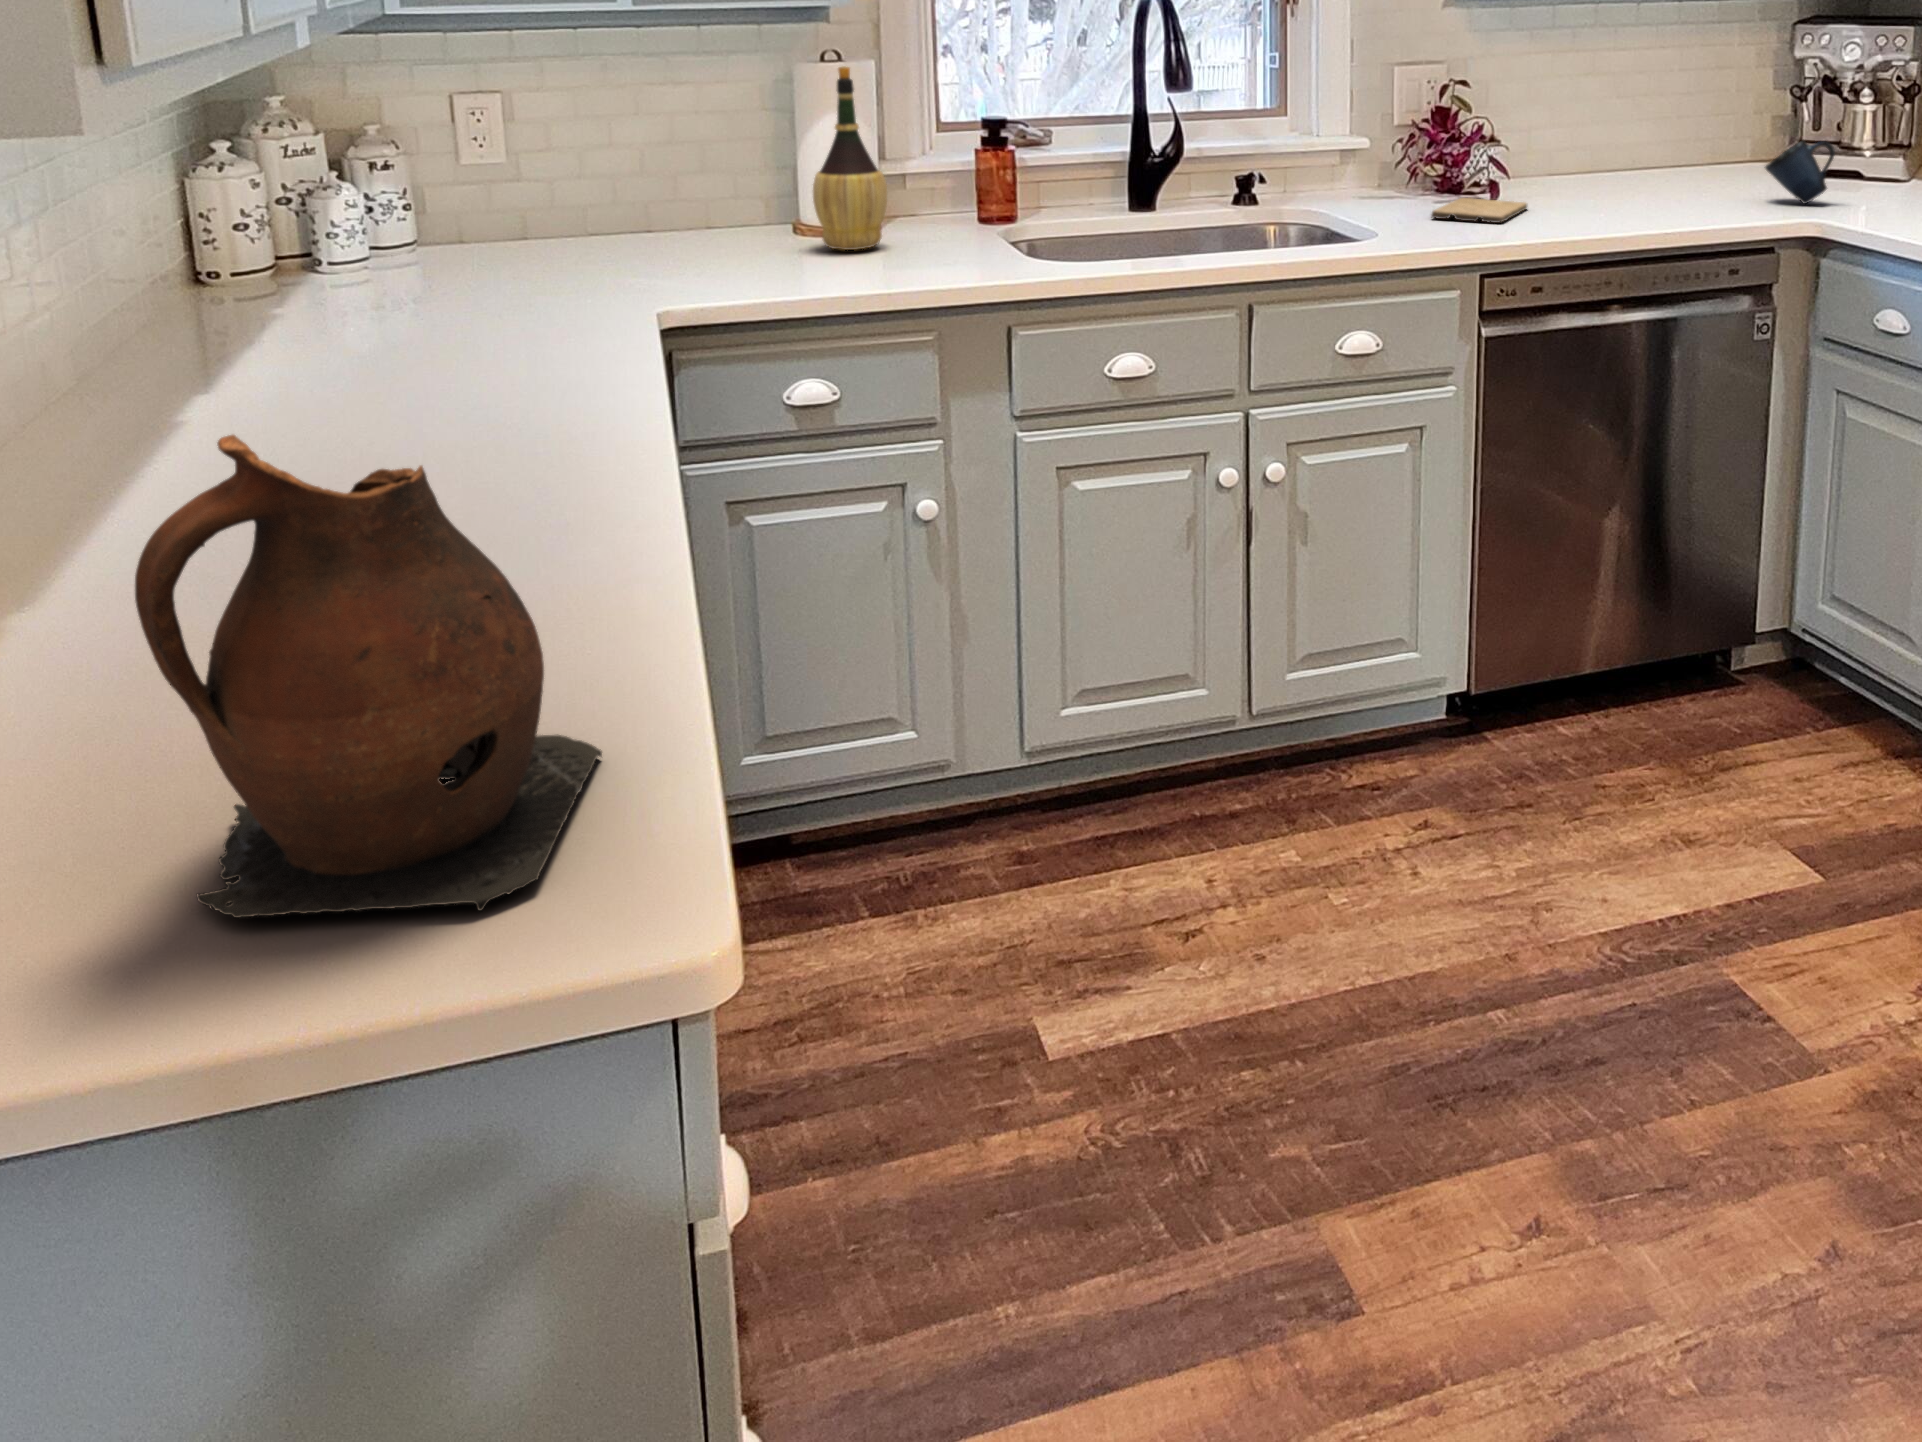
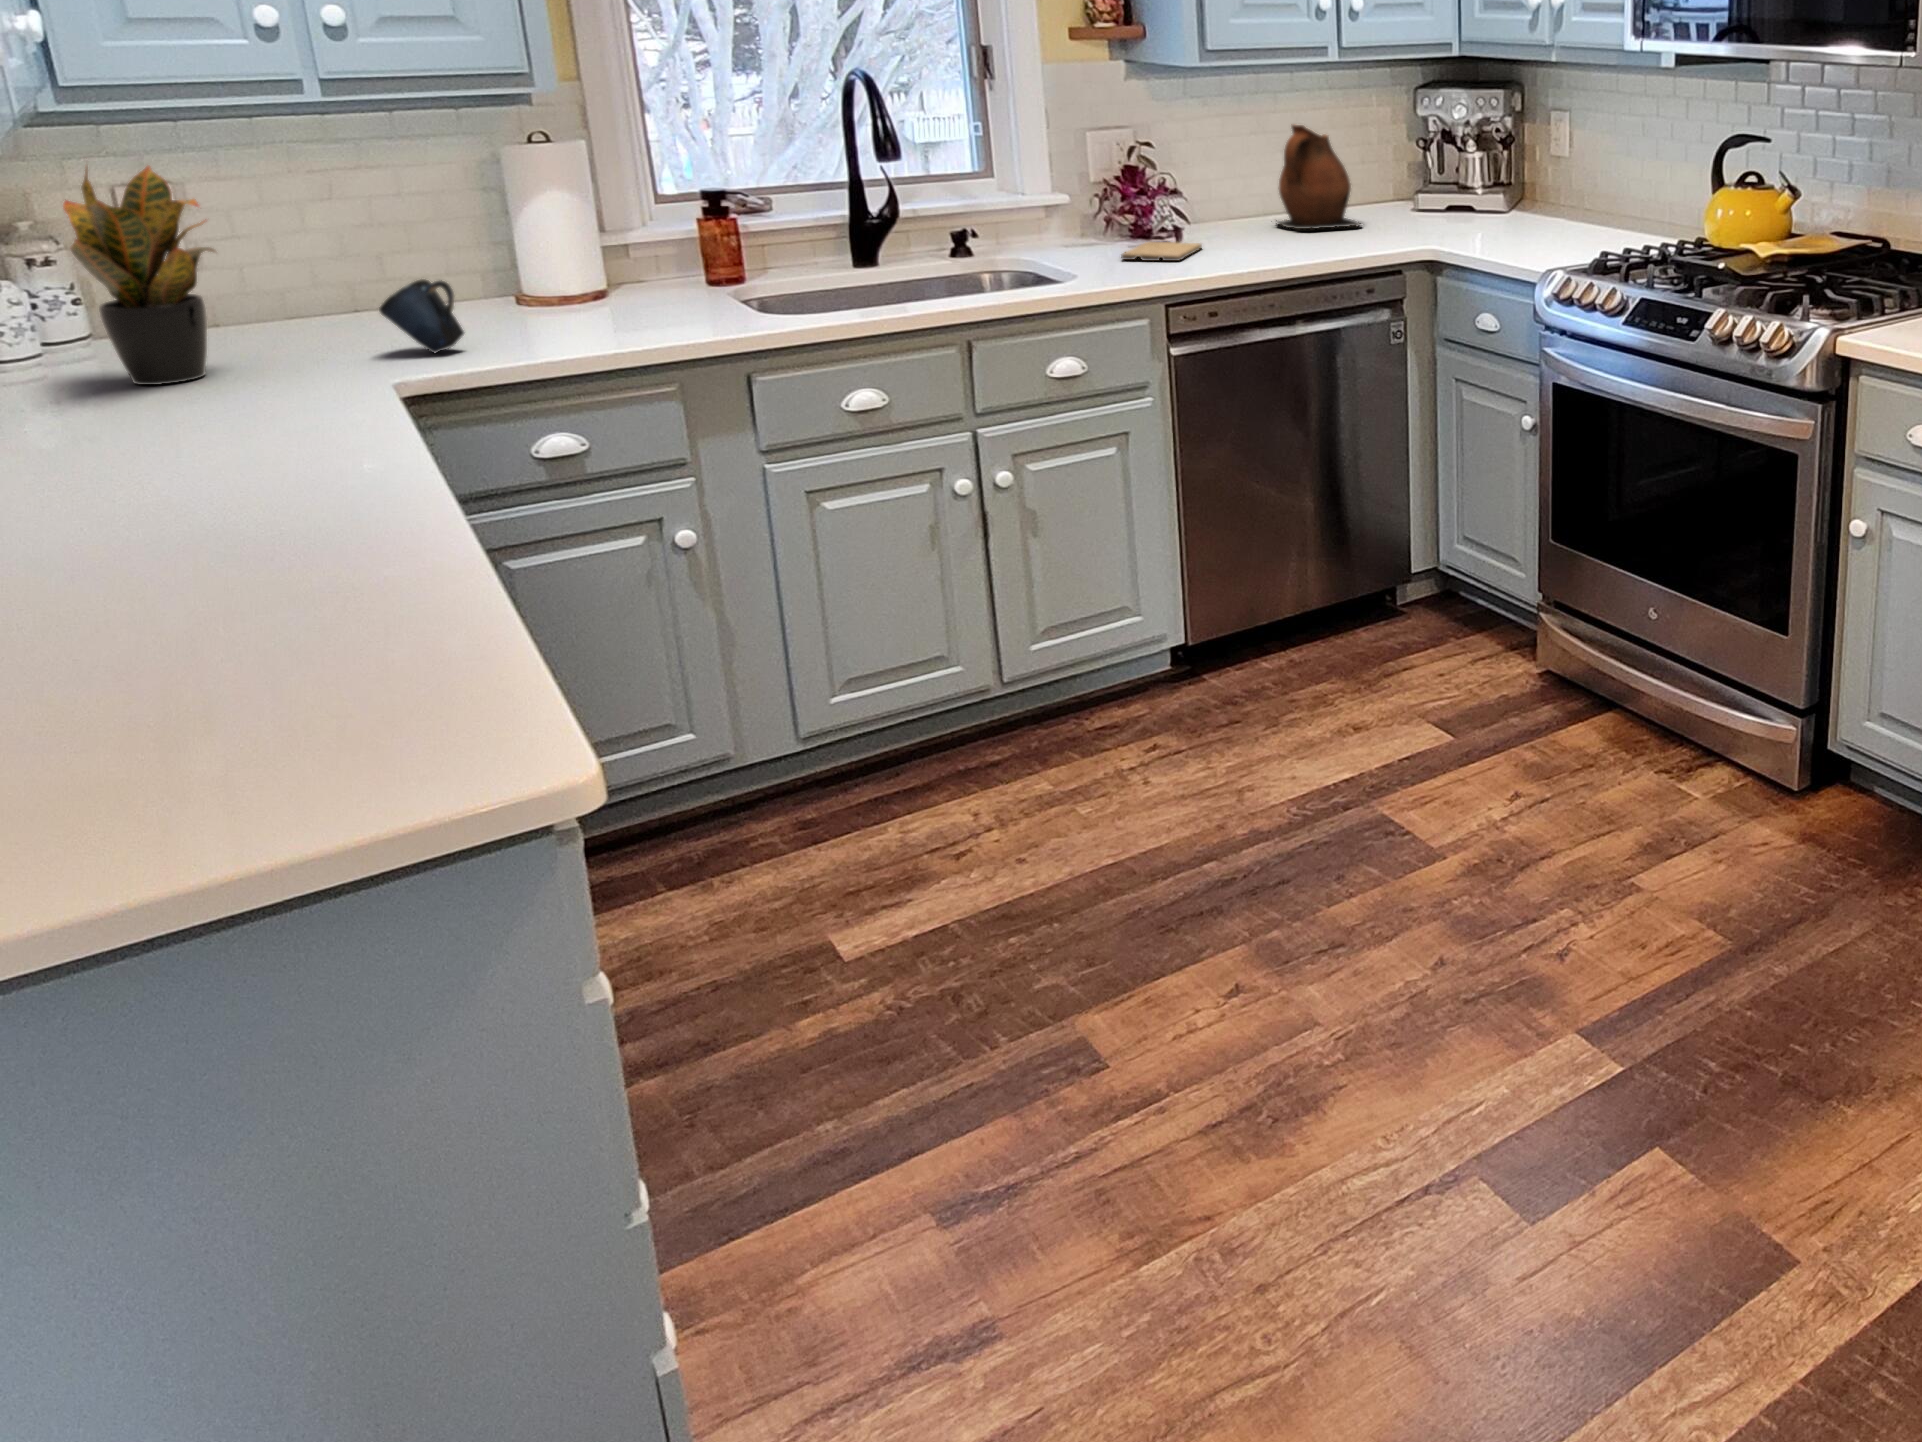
potted plant: none [352,52,529,302] -> present [63,166,216,385]
wine bottle: present [813,66,887,250] -> none [542,147,618,314]
mug: present [1765,140,1835,204] -> present [379,279,464,353]
ceramic pitcher: present [135,435,602,918] -> present [1276,124,1361,229]

